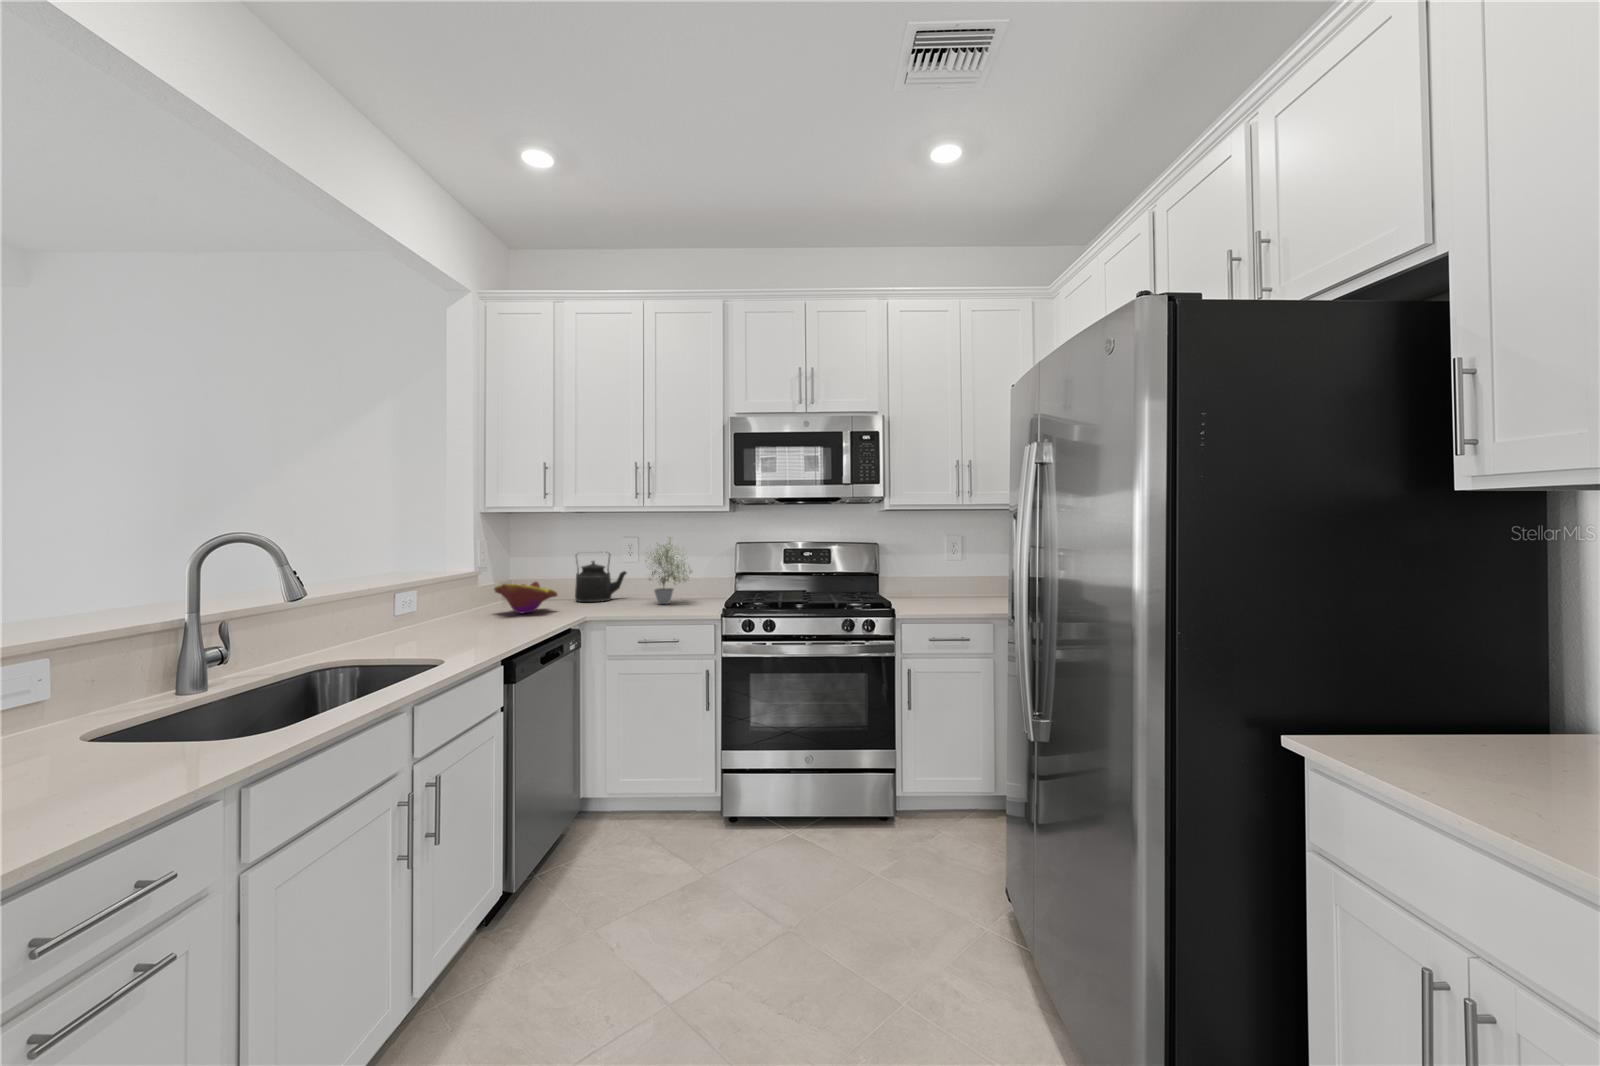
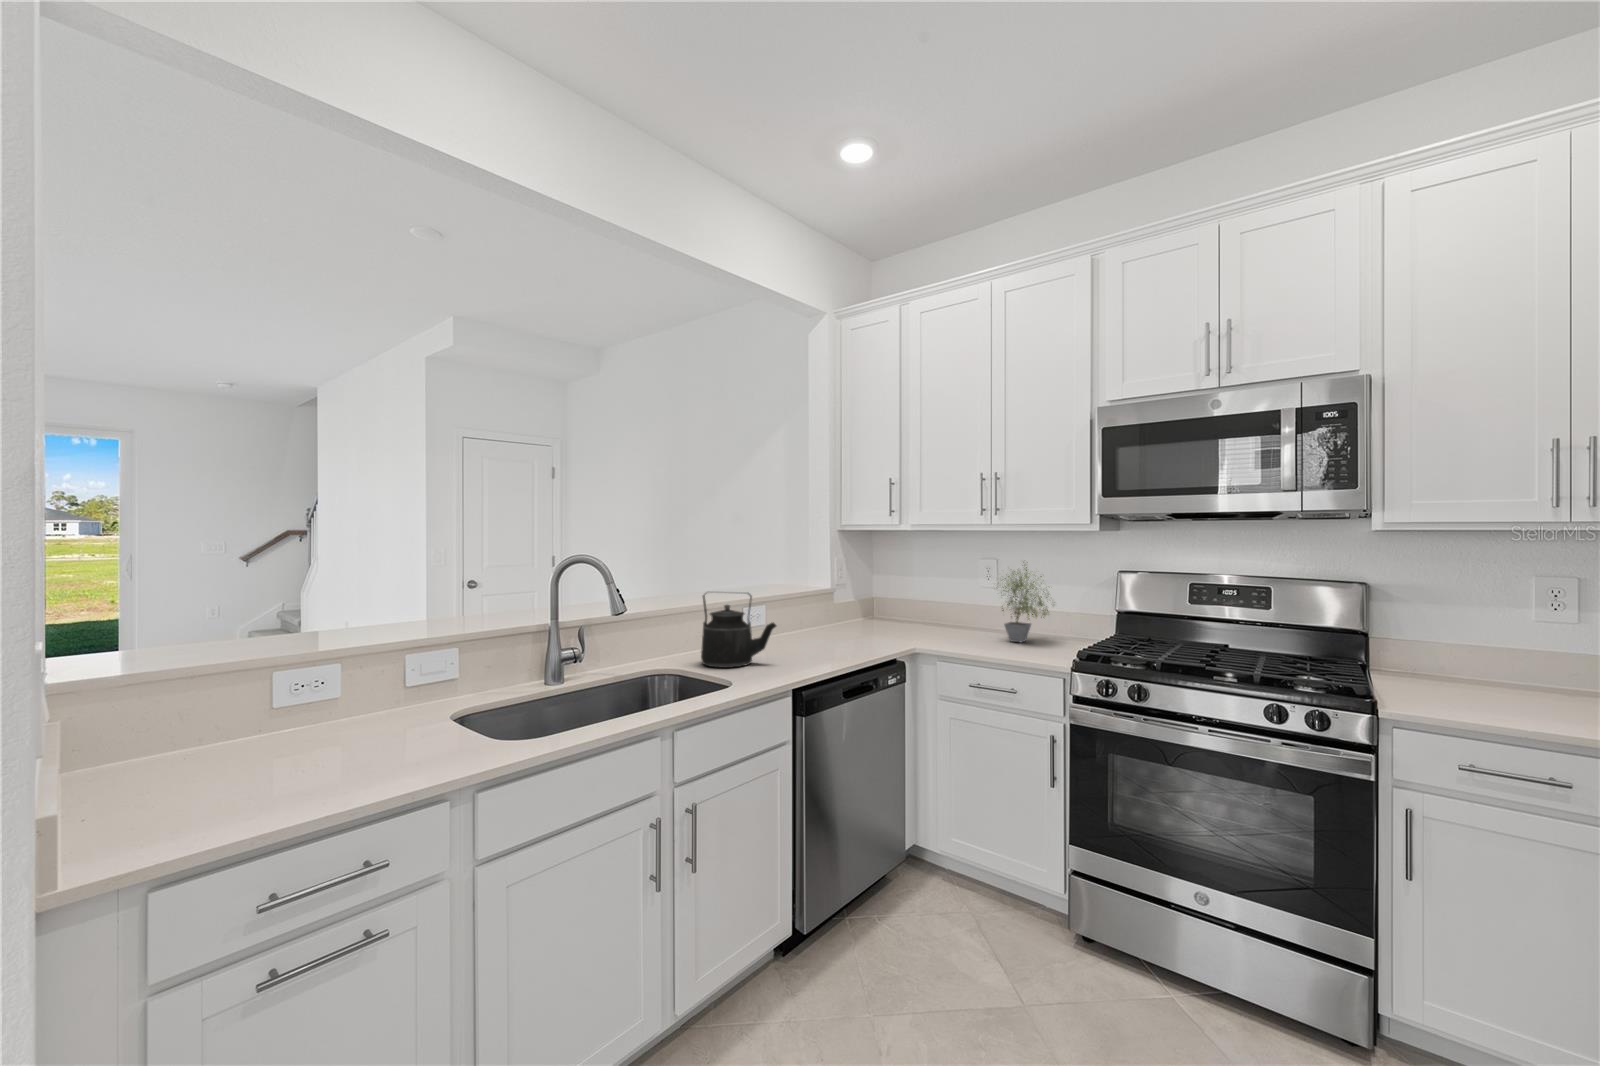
kettle: present [575,554,627,602] -> present [701,593,776,668]
decorative bowl: present [494,581,557,613] -> none [836,604,895,637]

